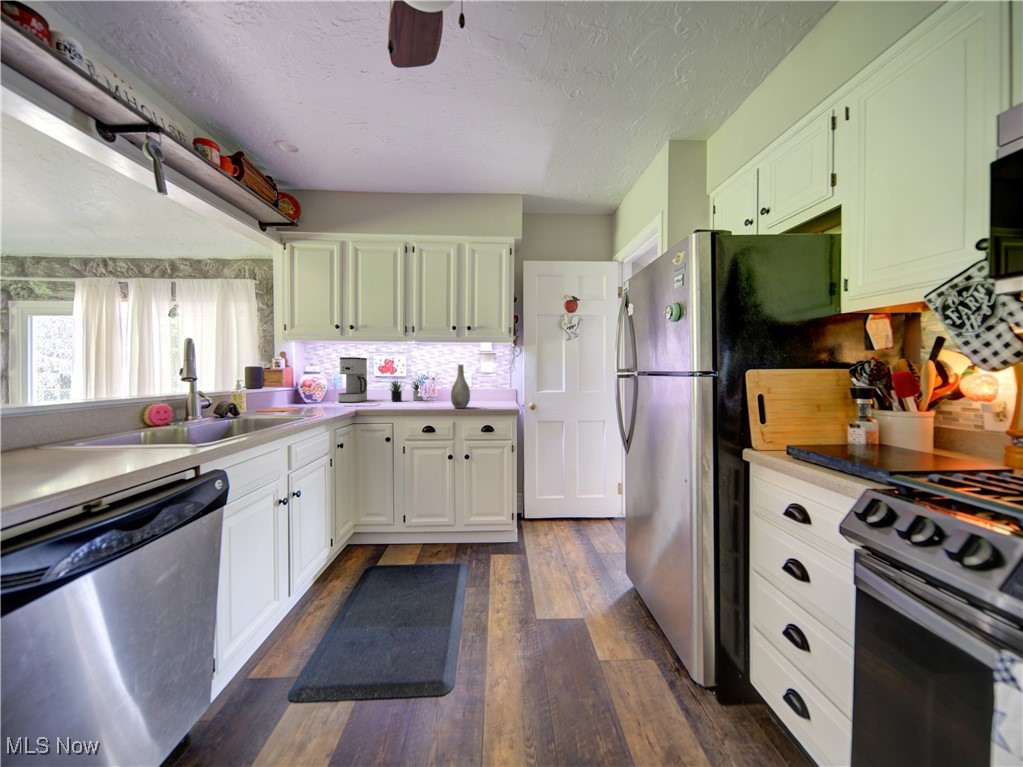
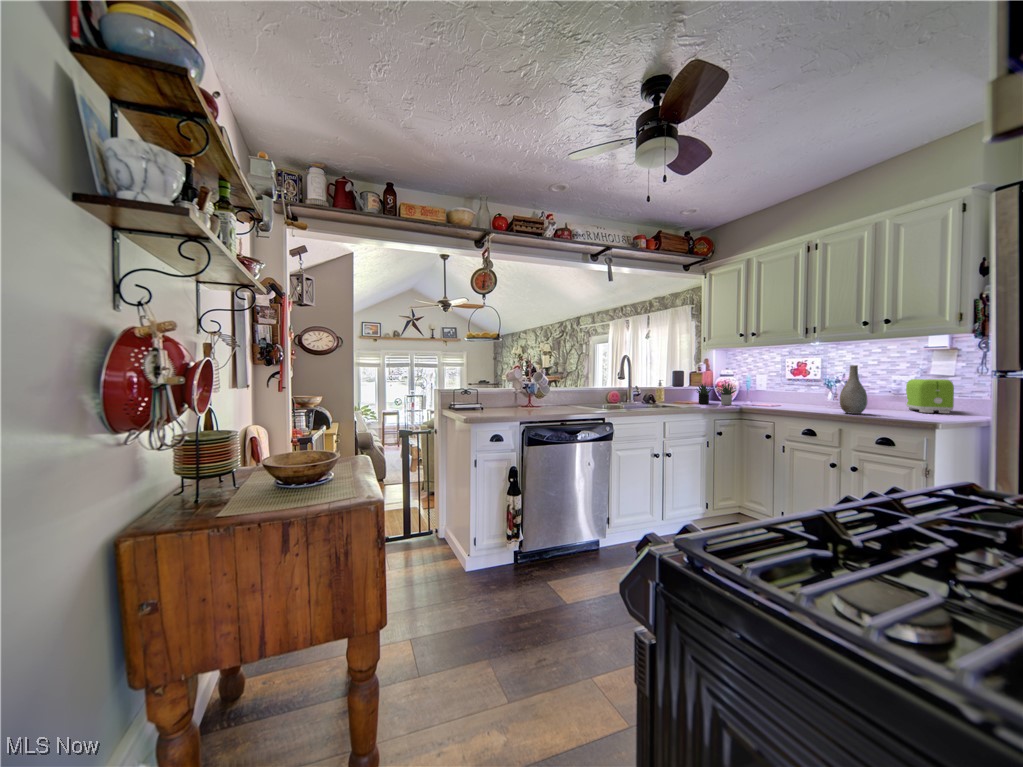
coffee maker: present [338,357,367,402] -> none [746,361,778,402]
toaster: none [471,376,504,402] -> present [906,379,954,413]
succulent plant: present [390,380,423,401] -> present [697,383,736,405]

